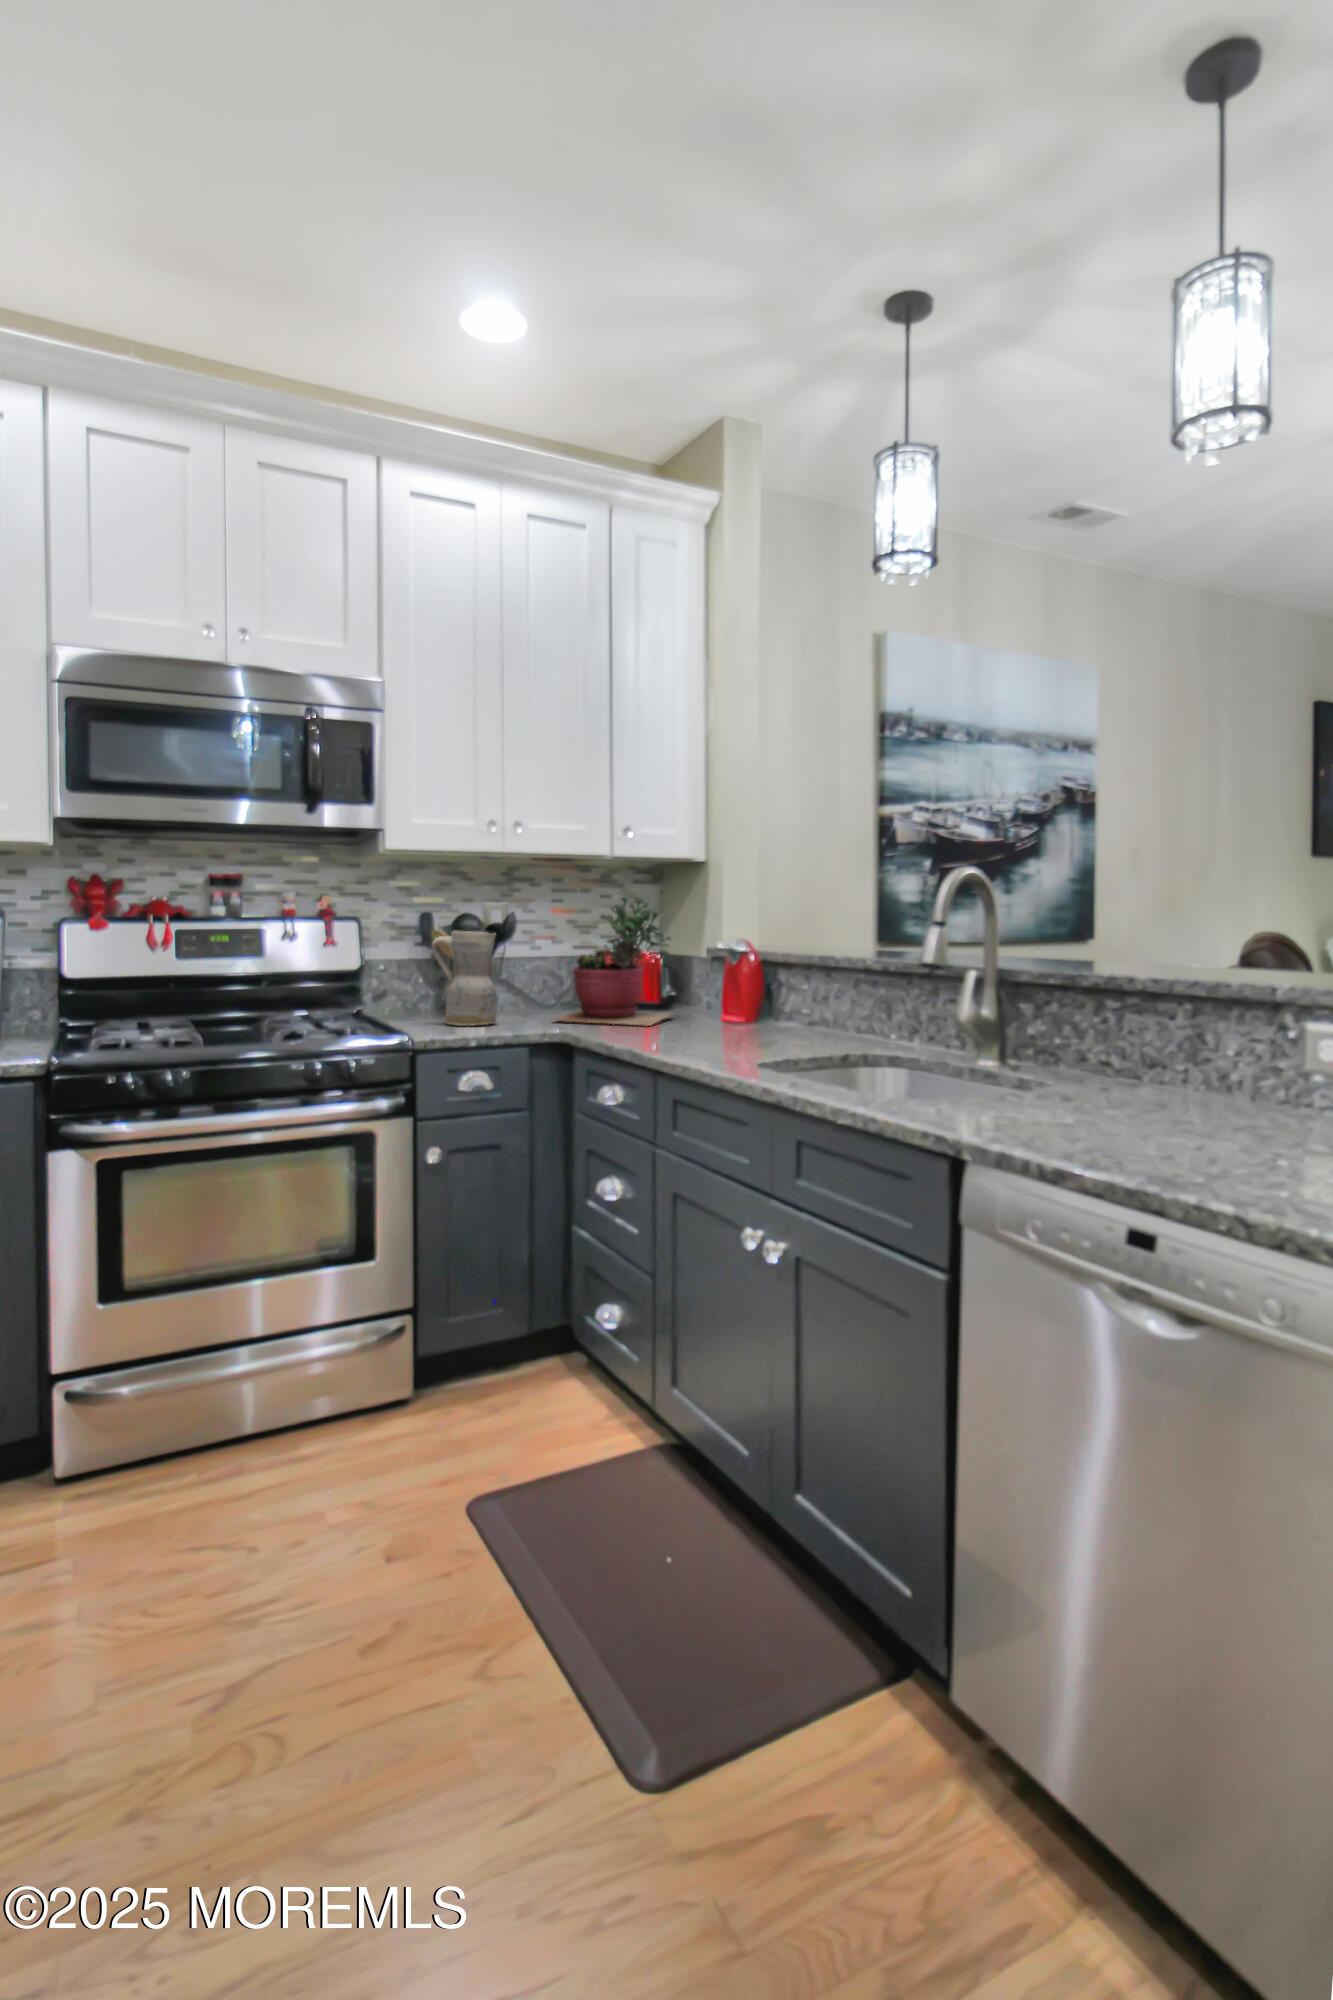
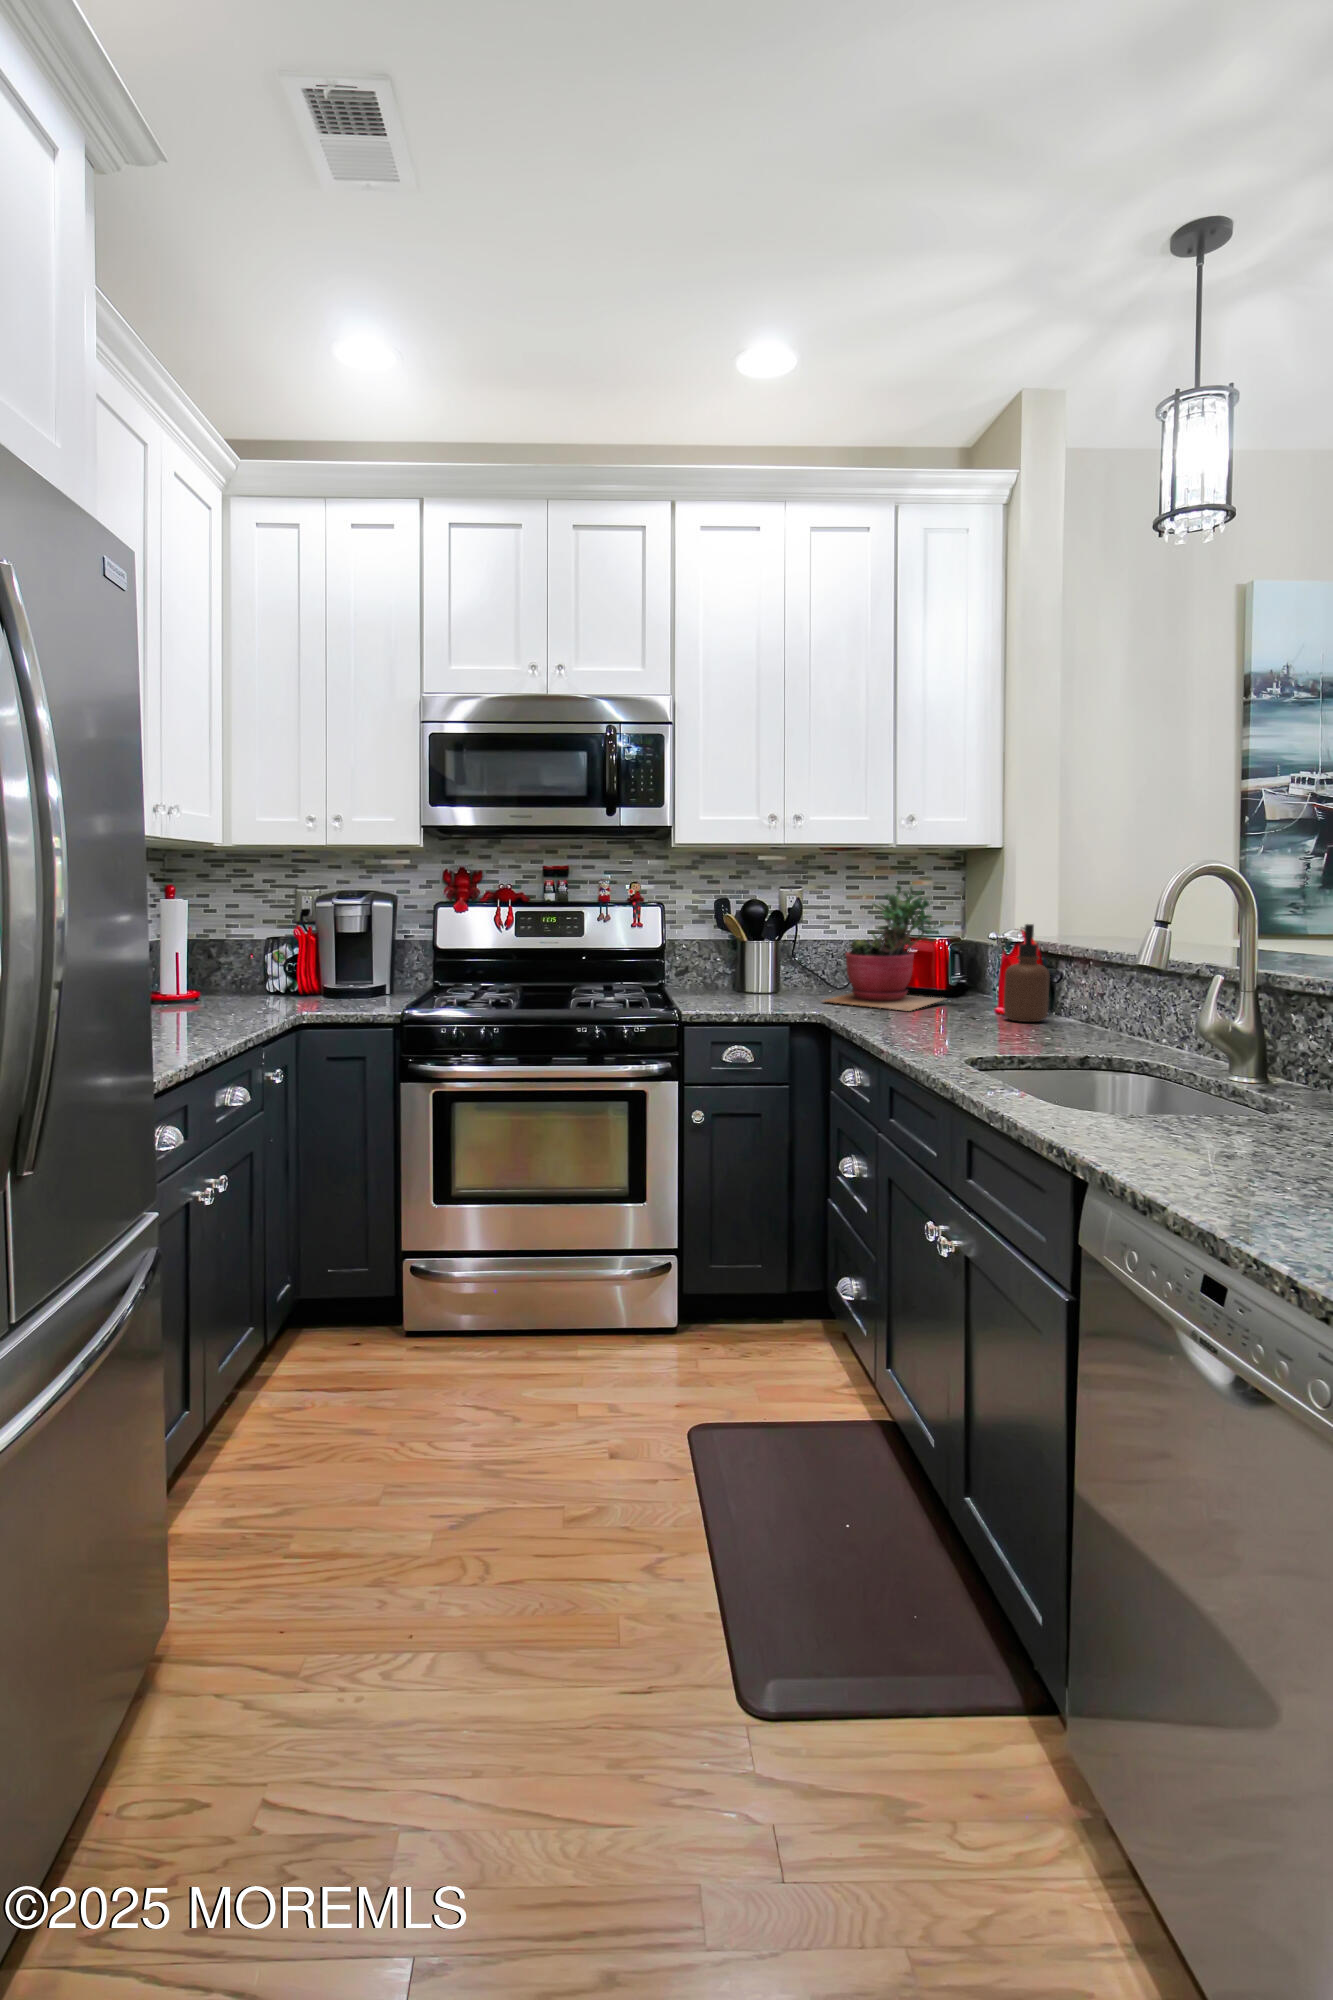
ceramic pitcher: present [432,931,497,1026] -> none [714,917,770,1003]
soap dispenser: none [743,934,784,1030] -> present [1003,924,1050,1022]

